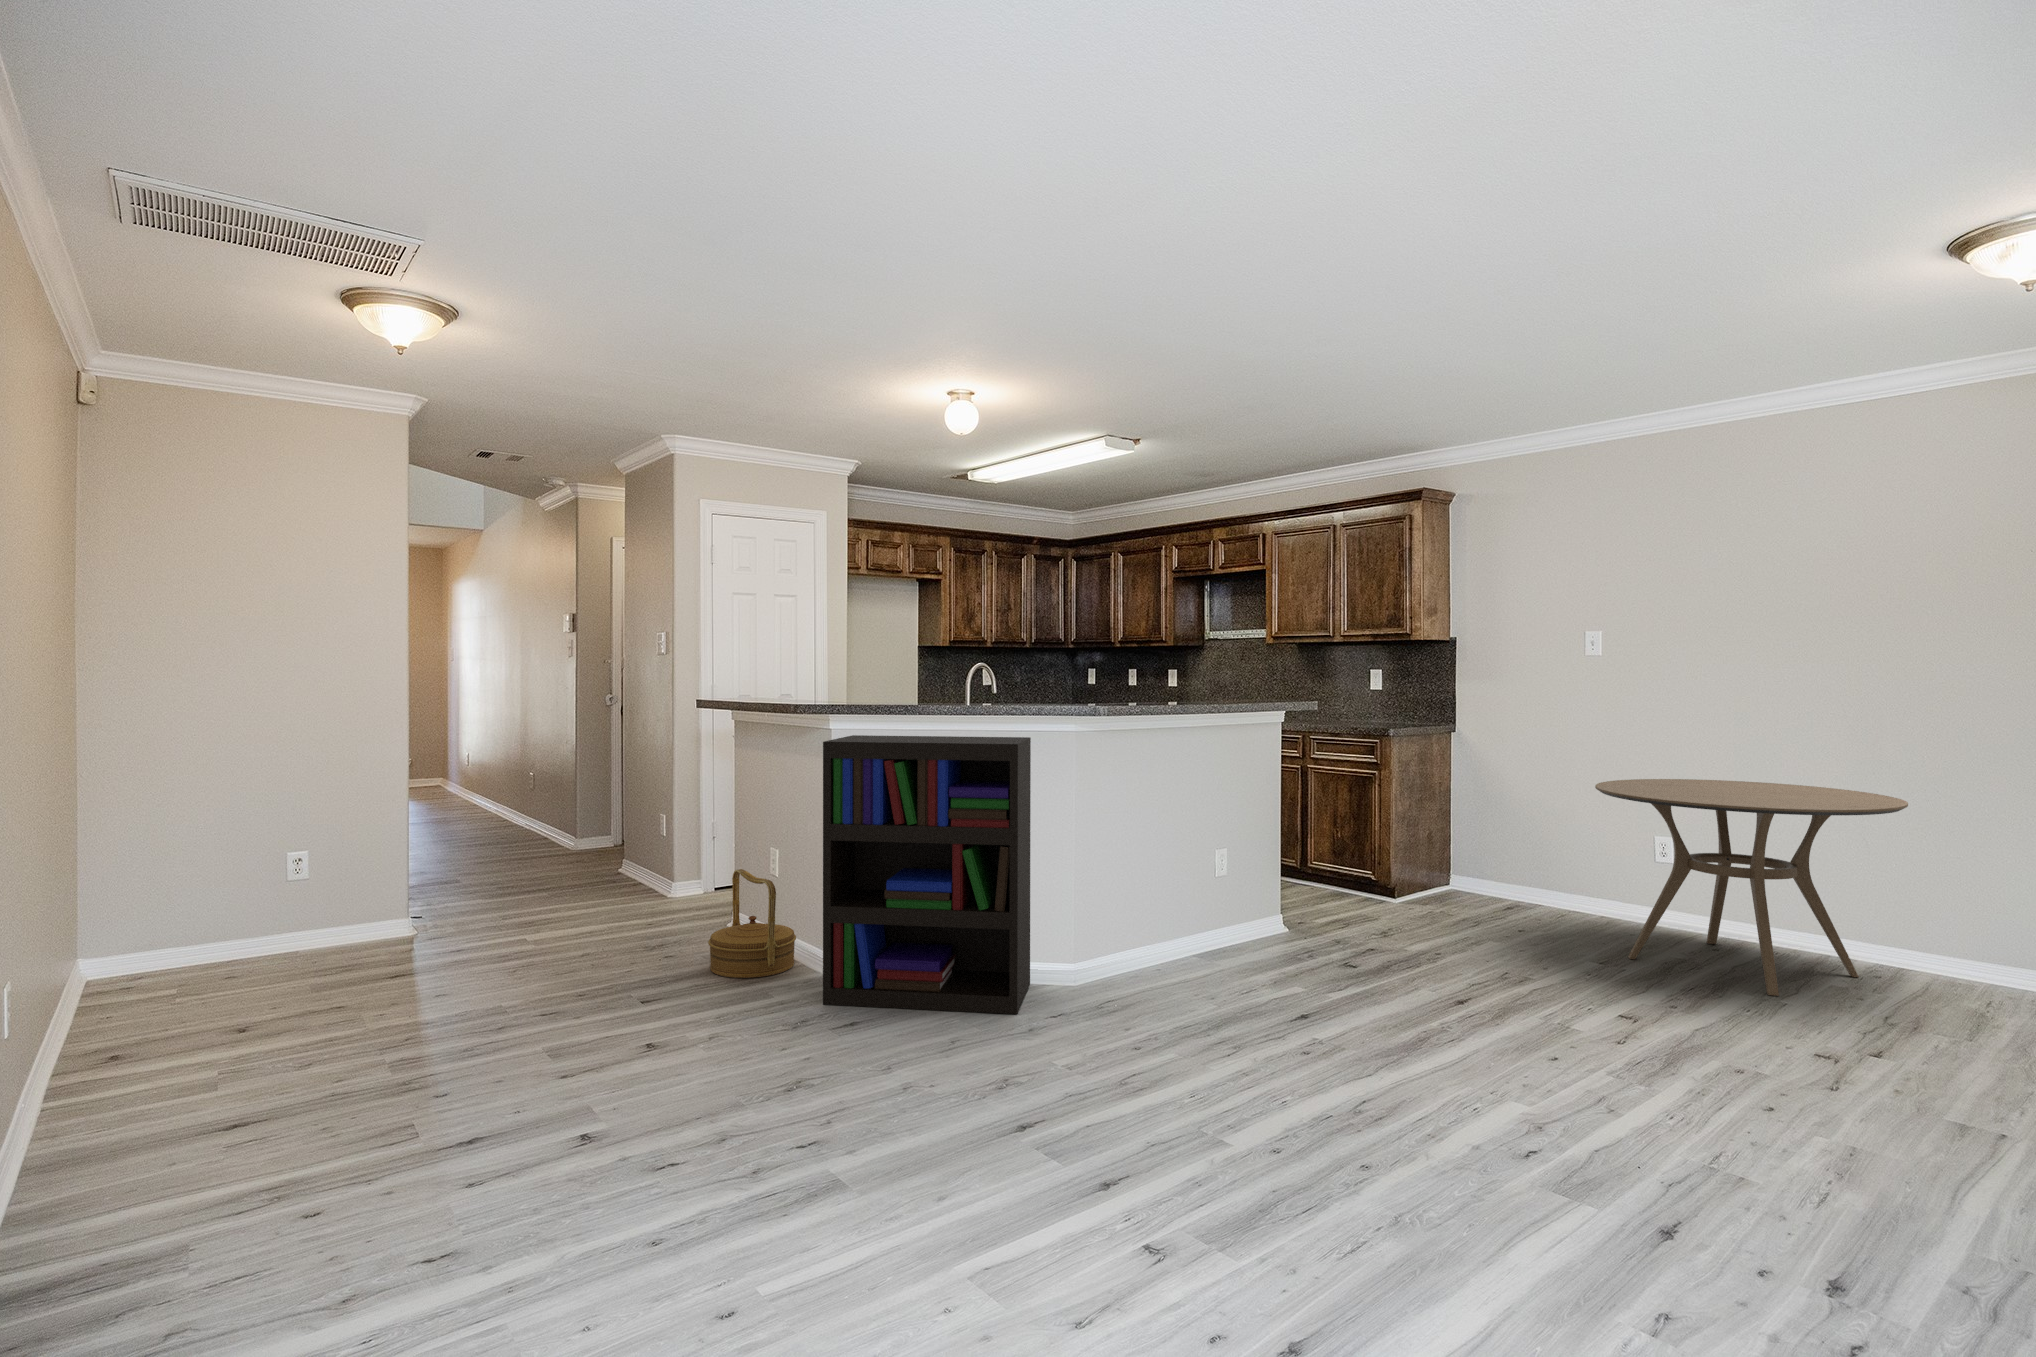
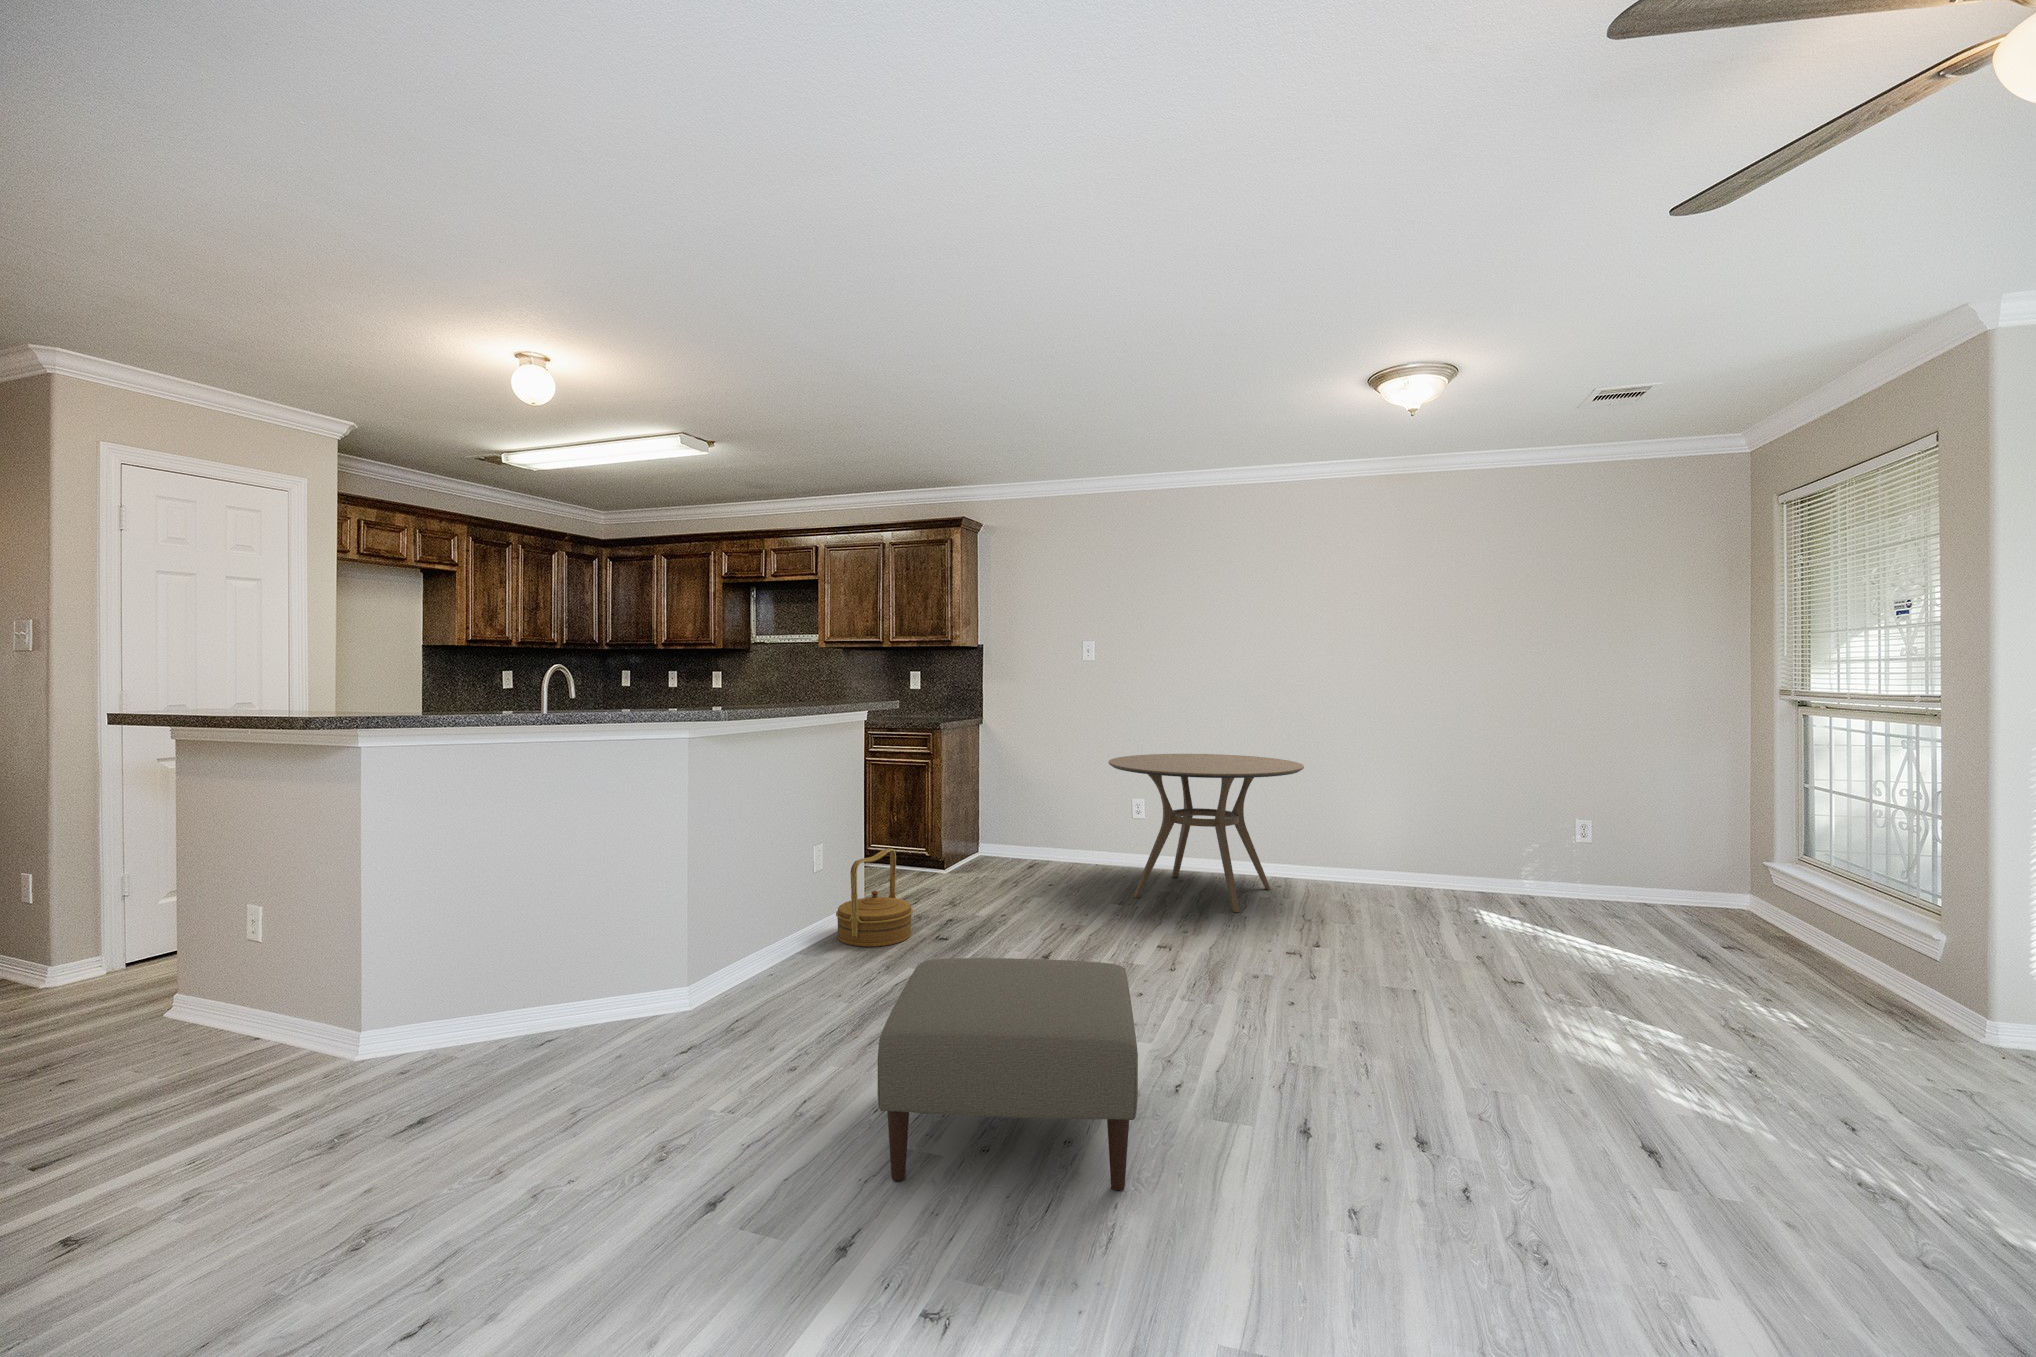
bookshelf: present [823,735,1031,1014] -> none [365,745,643,1104]
woven basket: present [708,869,796,978] -> present [836,848,913,947]
ottoman: none [1157,961,1463,1208] -> present [877,958,1138,1190]

